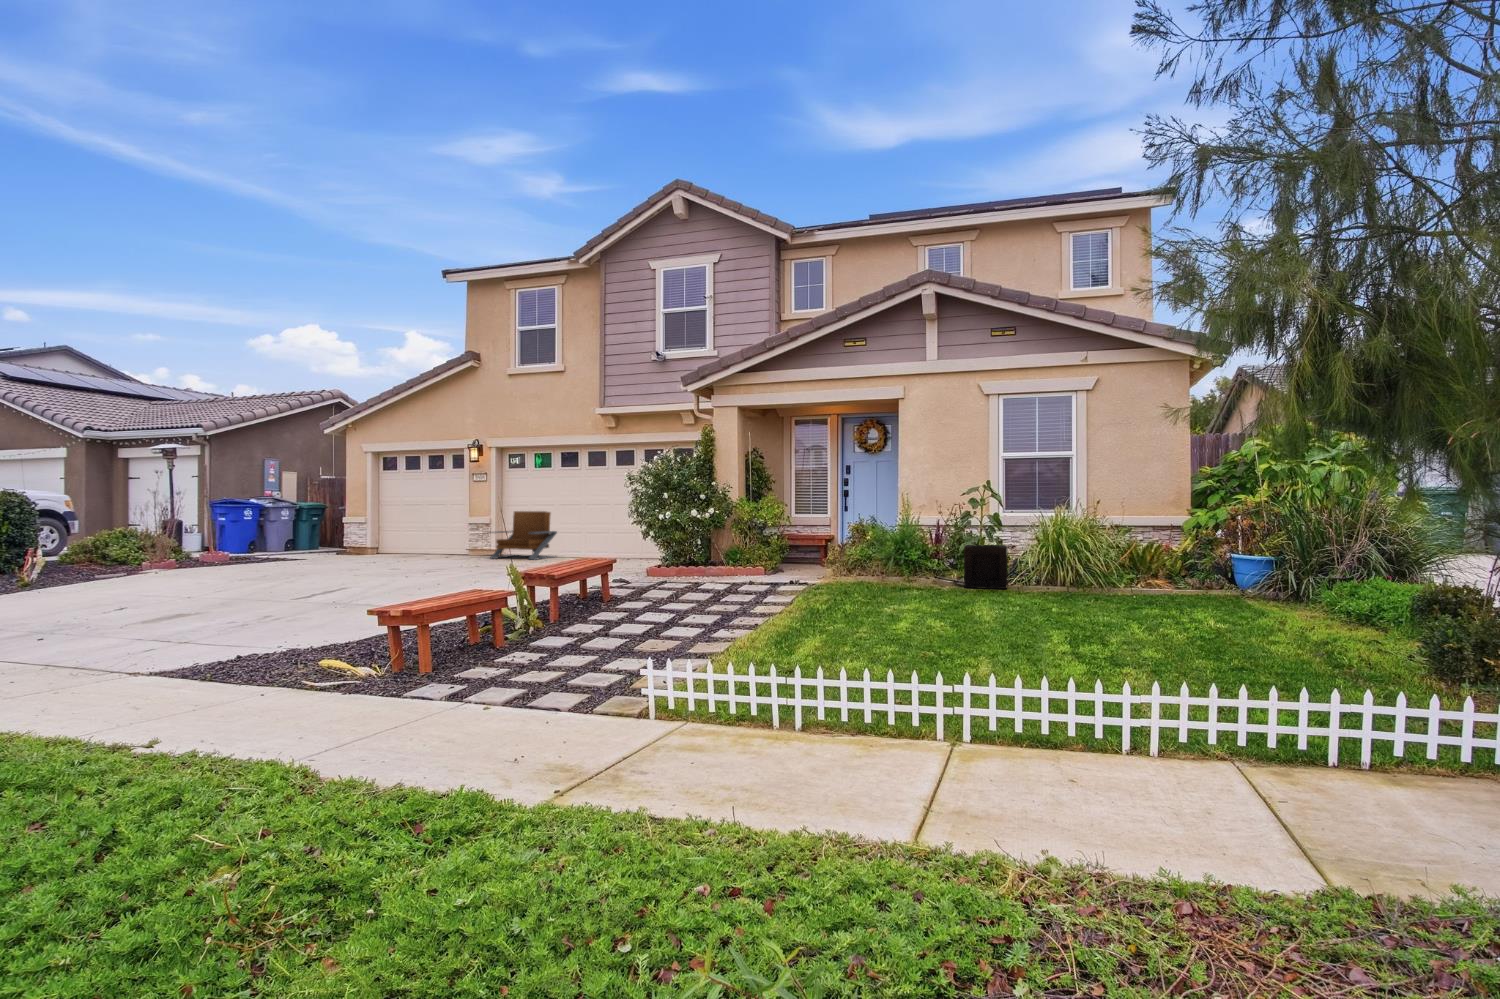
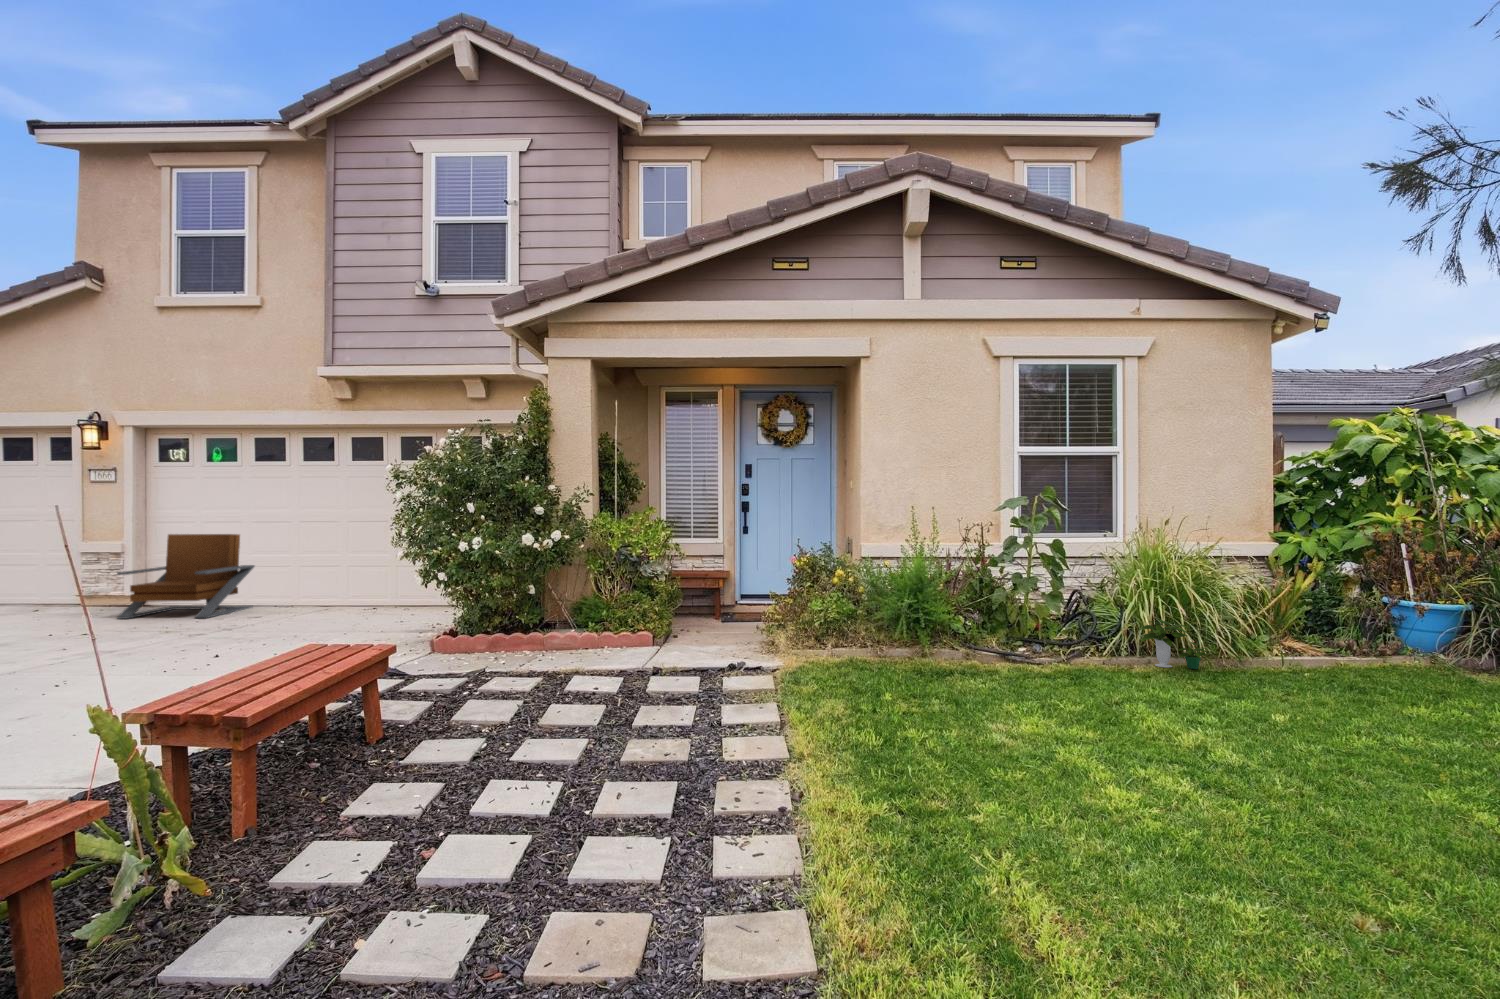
wooden crate: present [964,545,1008,589] -> none [1002,587,1097,664]
potted plant: none [1034,564,1075,594] -> present [1139,620,1208,669]

